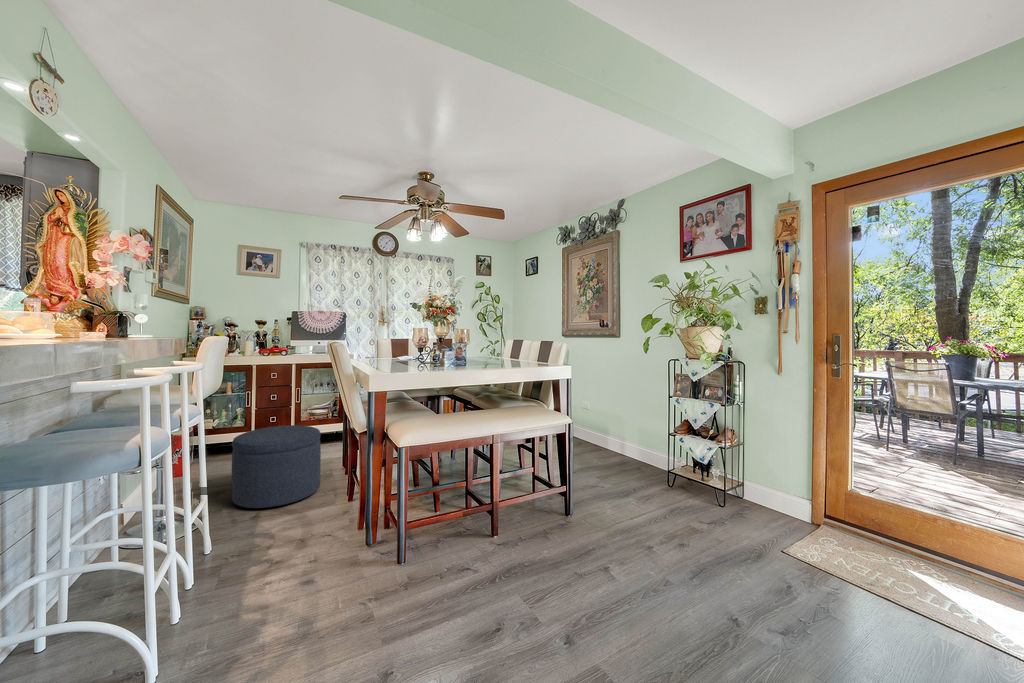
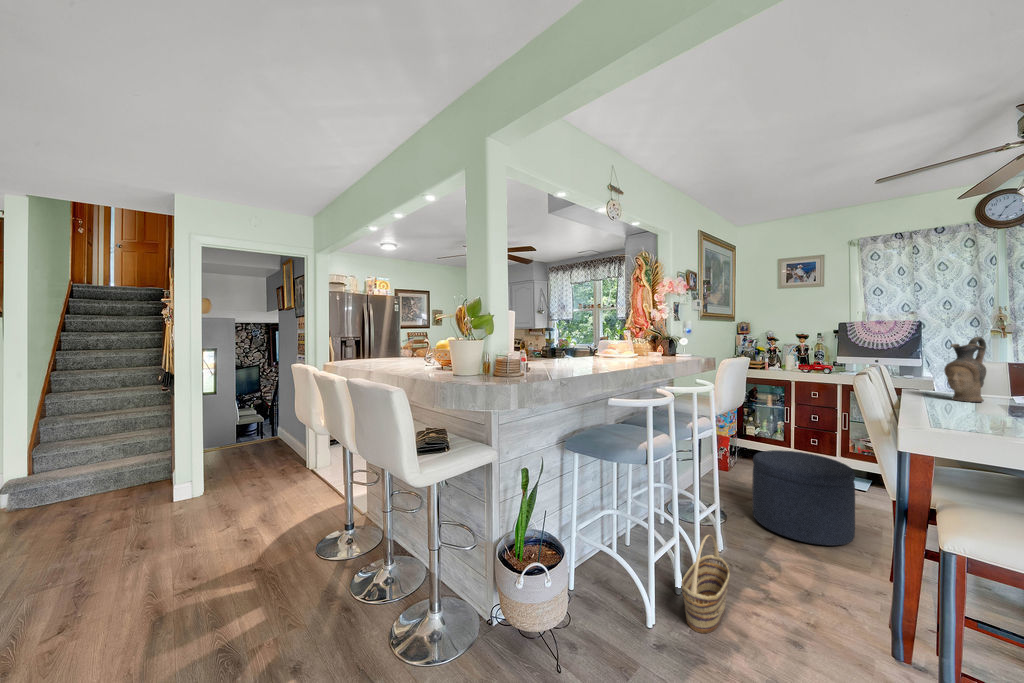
ceramic pitcher: none [376,321,394,363] -> present [944,337,986,402]
basket: none [185,530,238,646] -> present [681,535,730,633]

